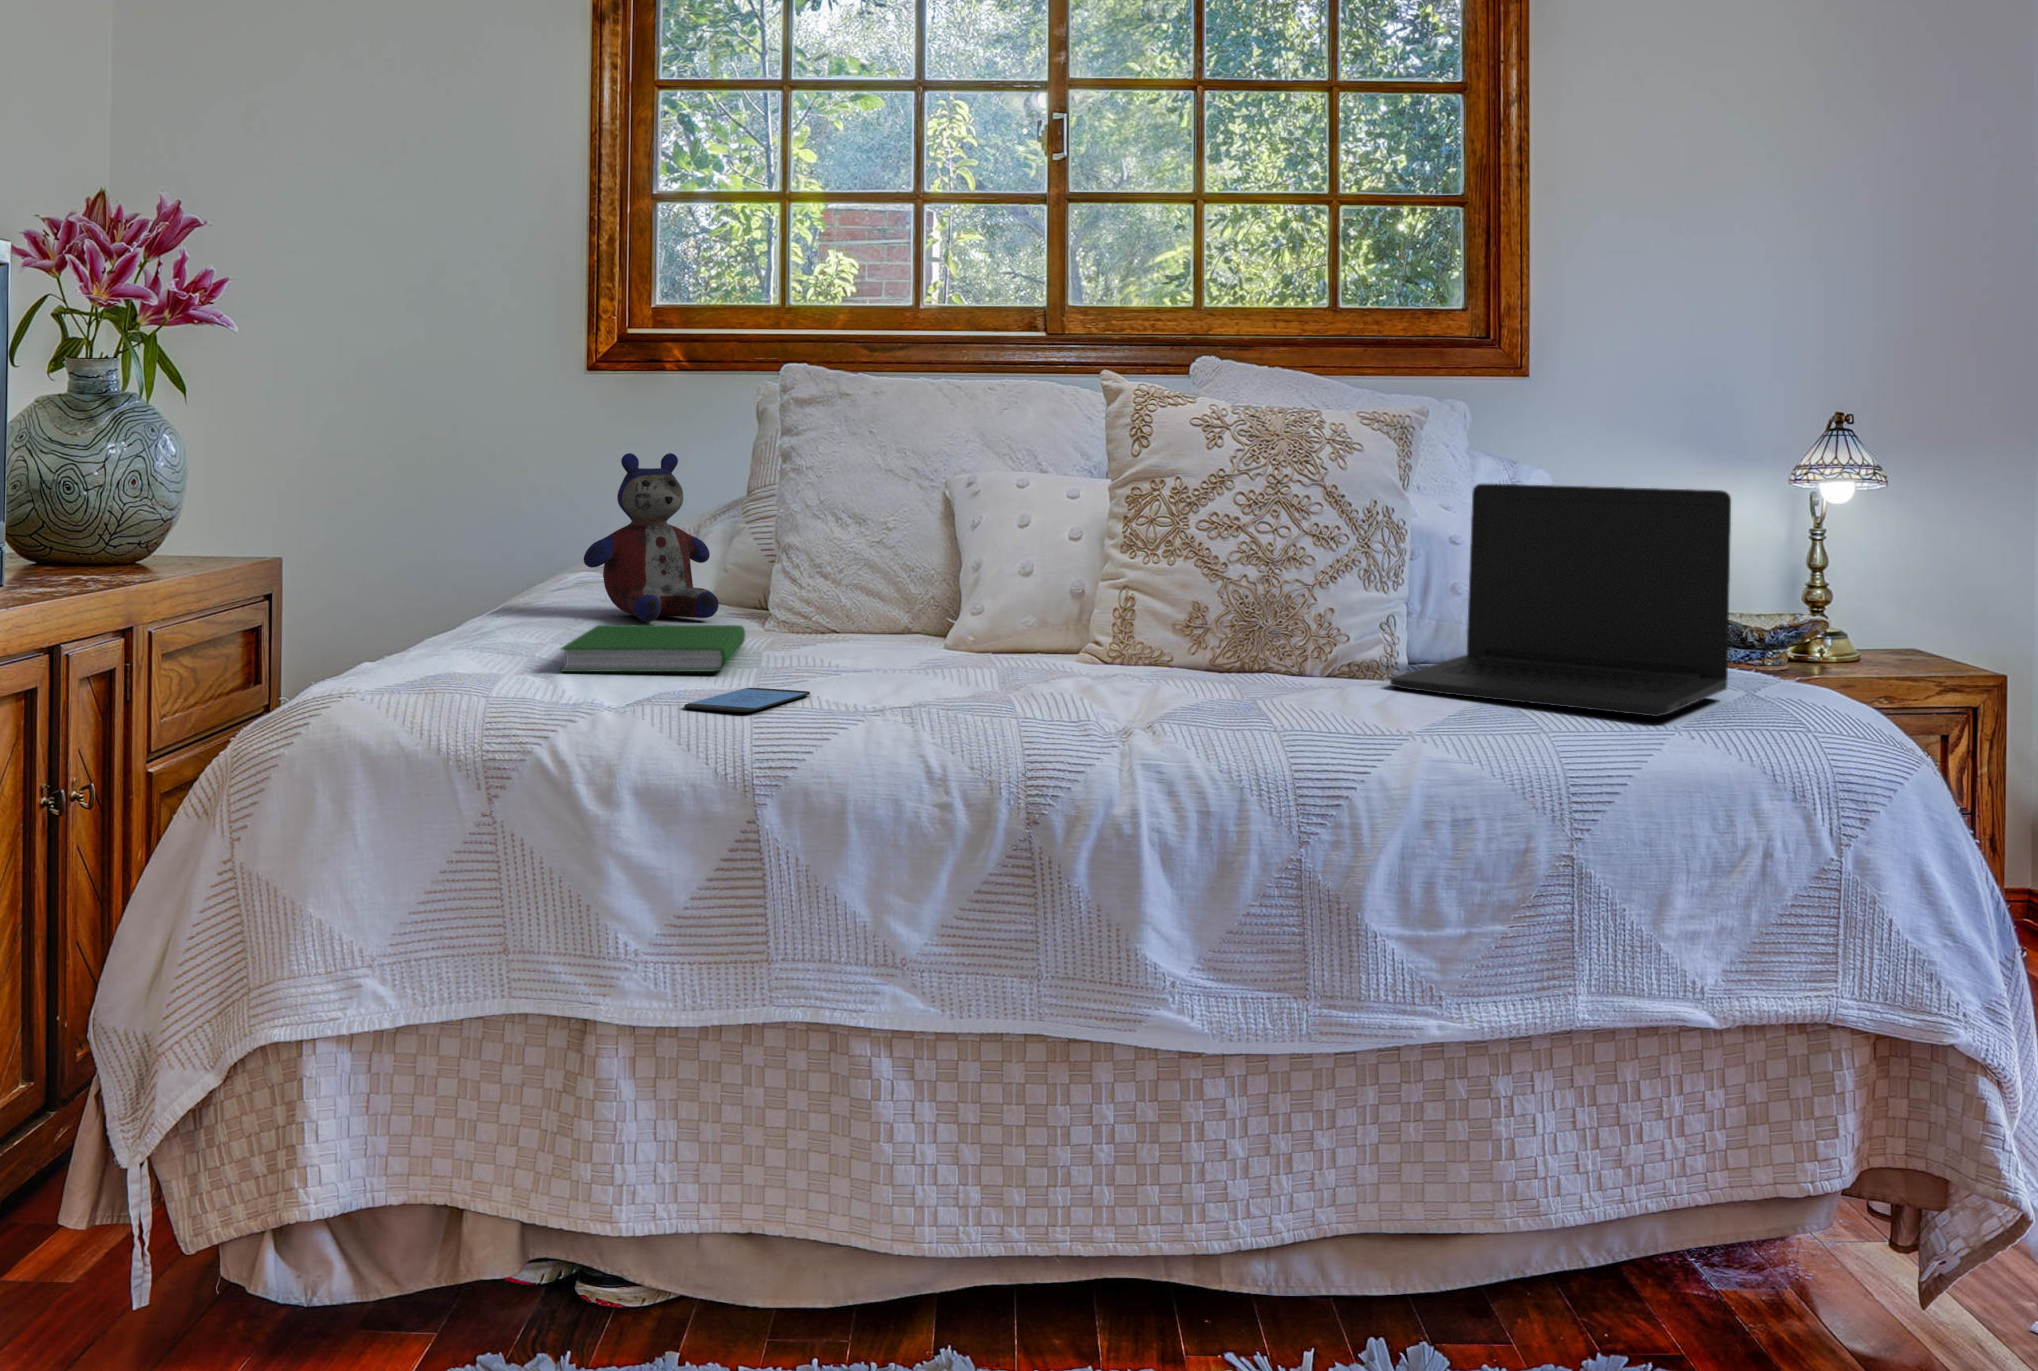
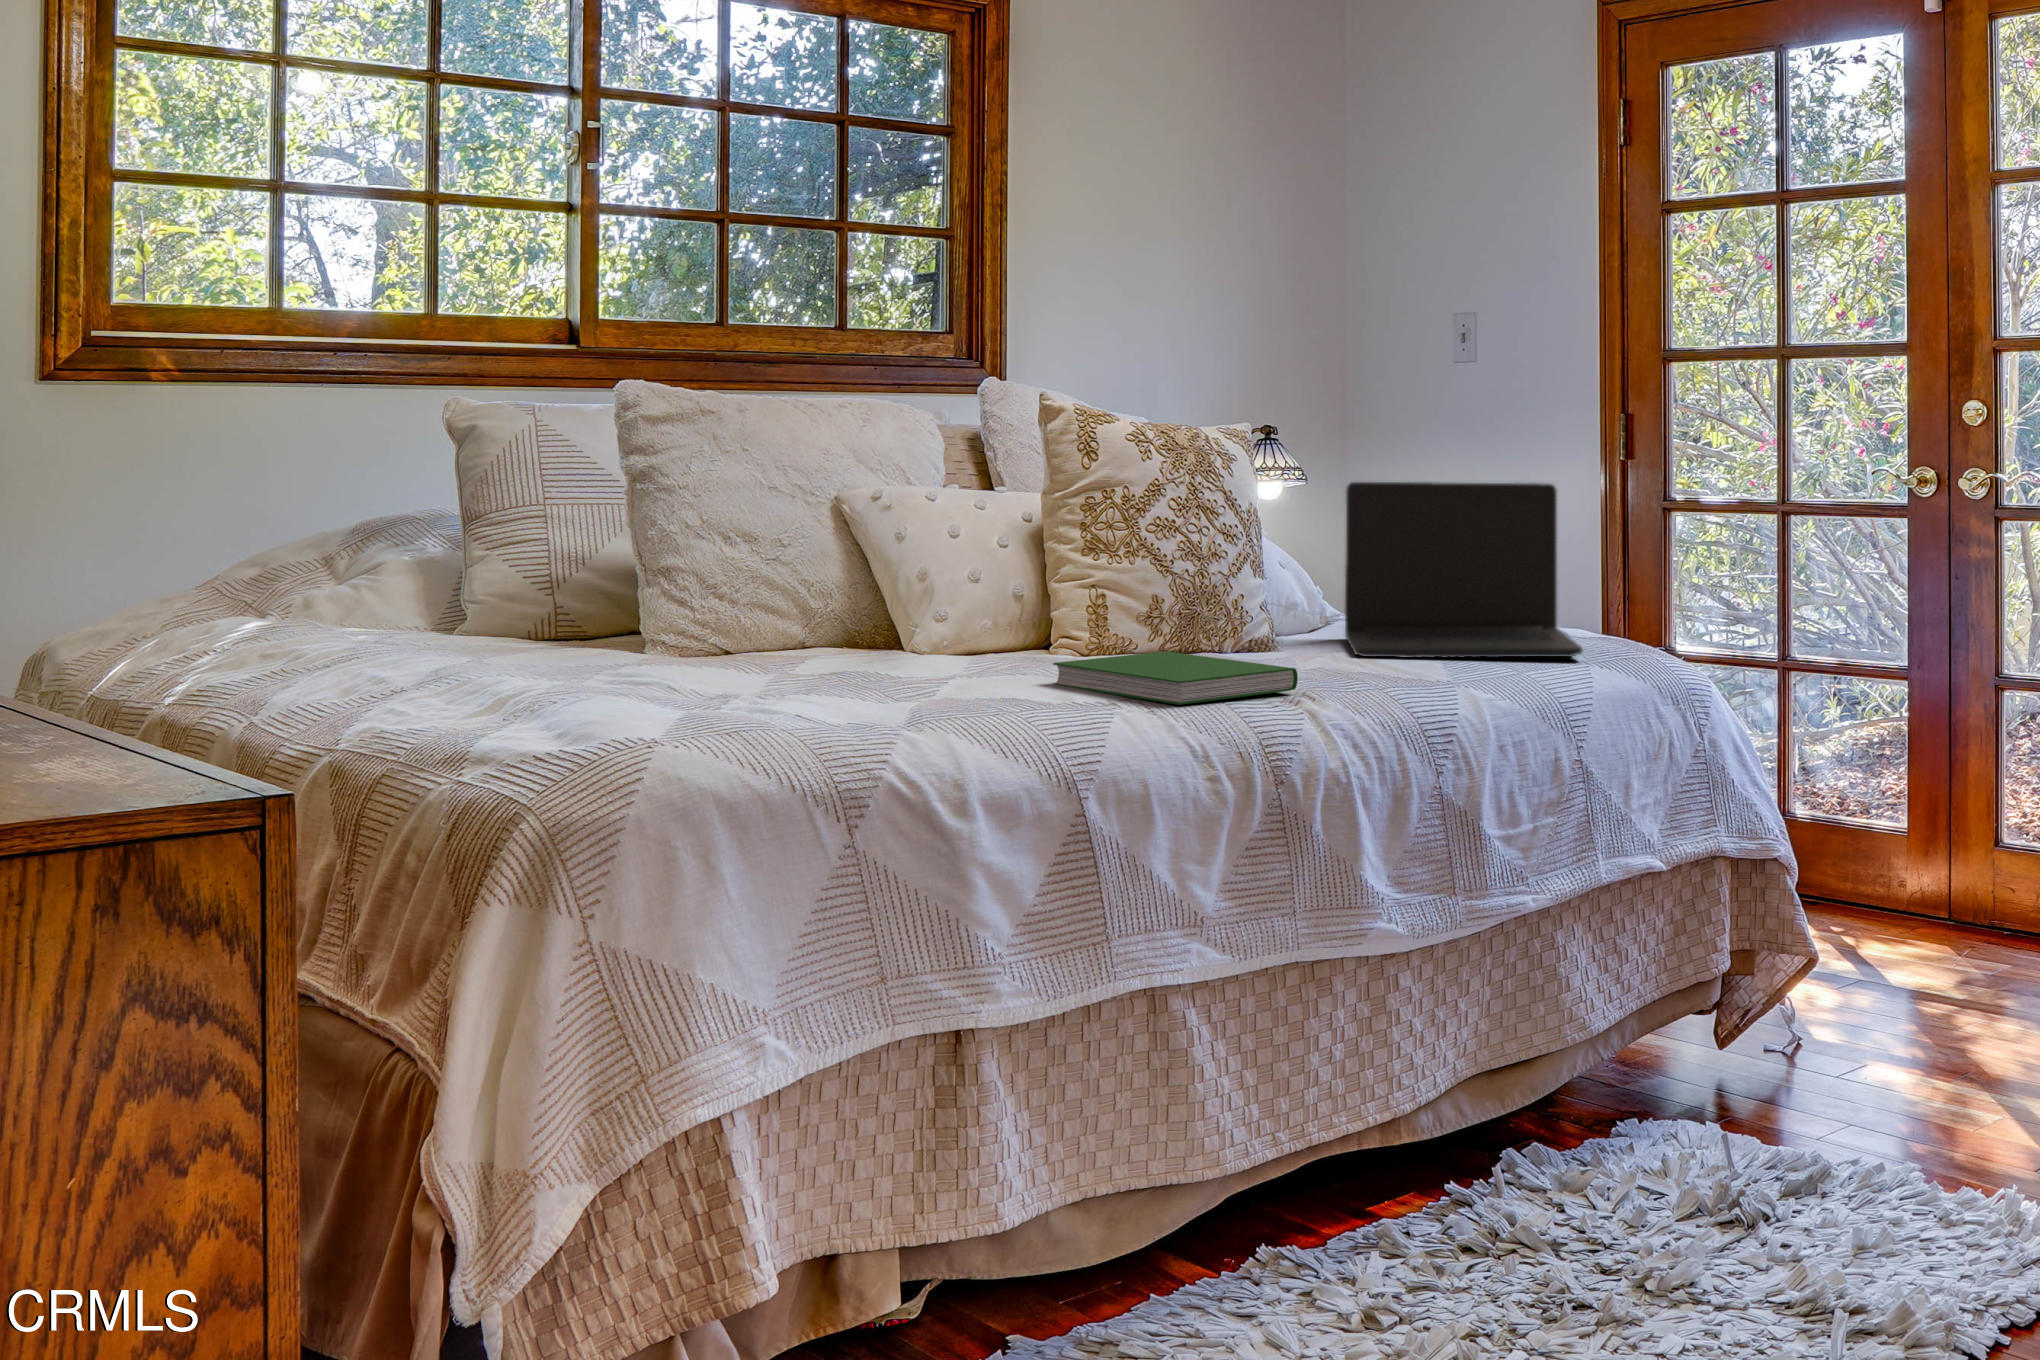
stuffed bear: present [584,453,719,622] -> none [453,468,615,664]
hardcover book: present [561,625,745,672] -> present [1053,652,1298,705]
smartphone: present [684,688,810,712] -> none [944,702,1040,725]

